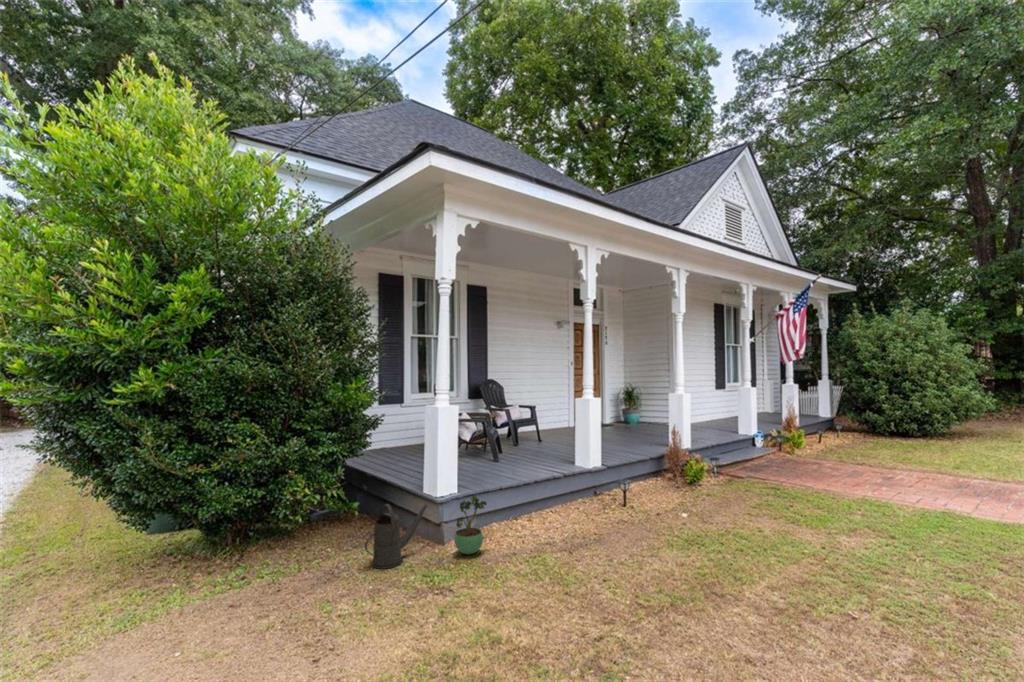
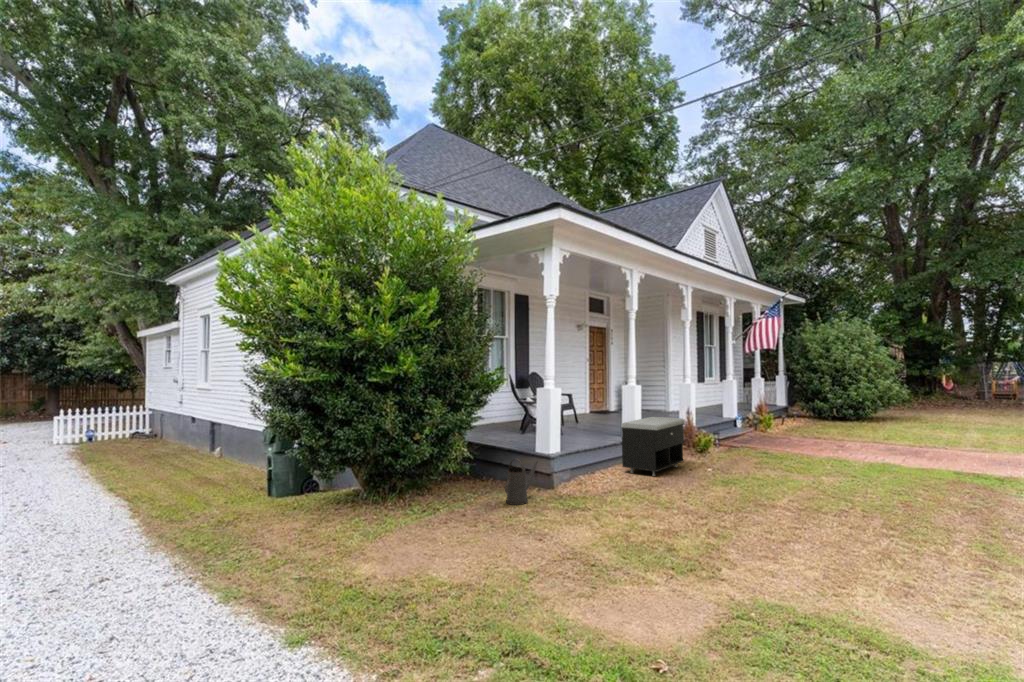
storage bench: none [566,439,656,522] -> present [621,417,685,476]
potted plant: present [454,495,487,554] -> none [561,452,583,495]

